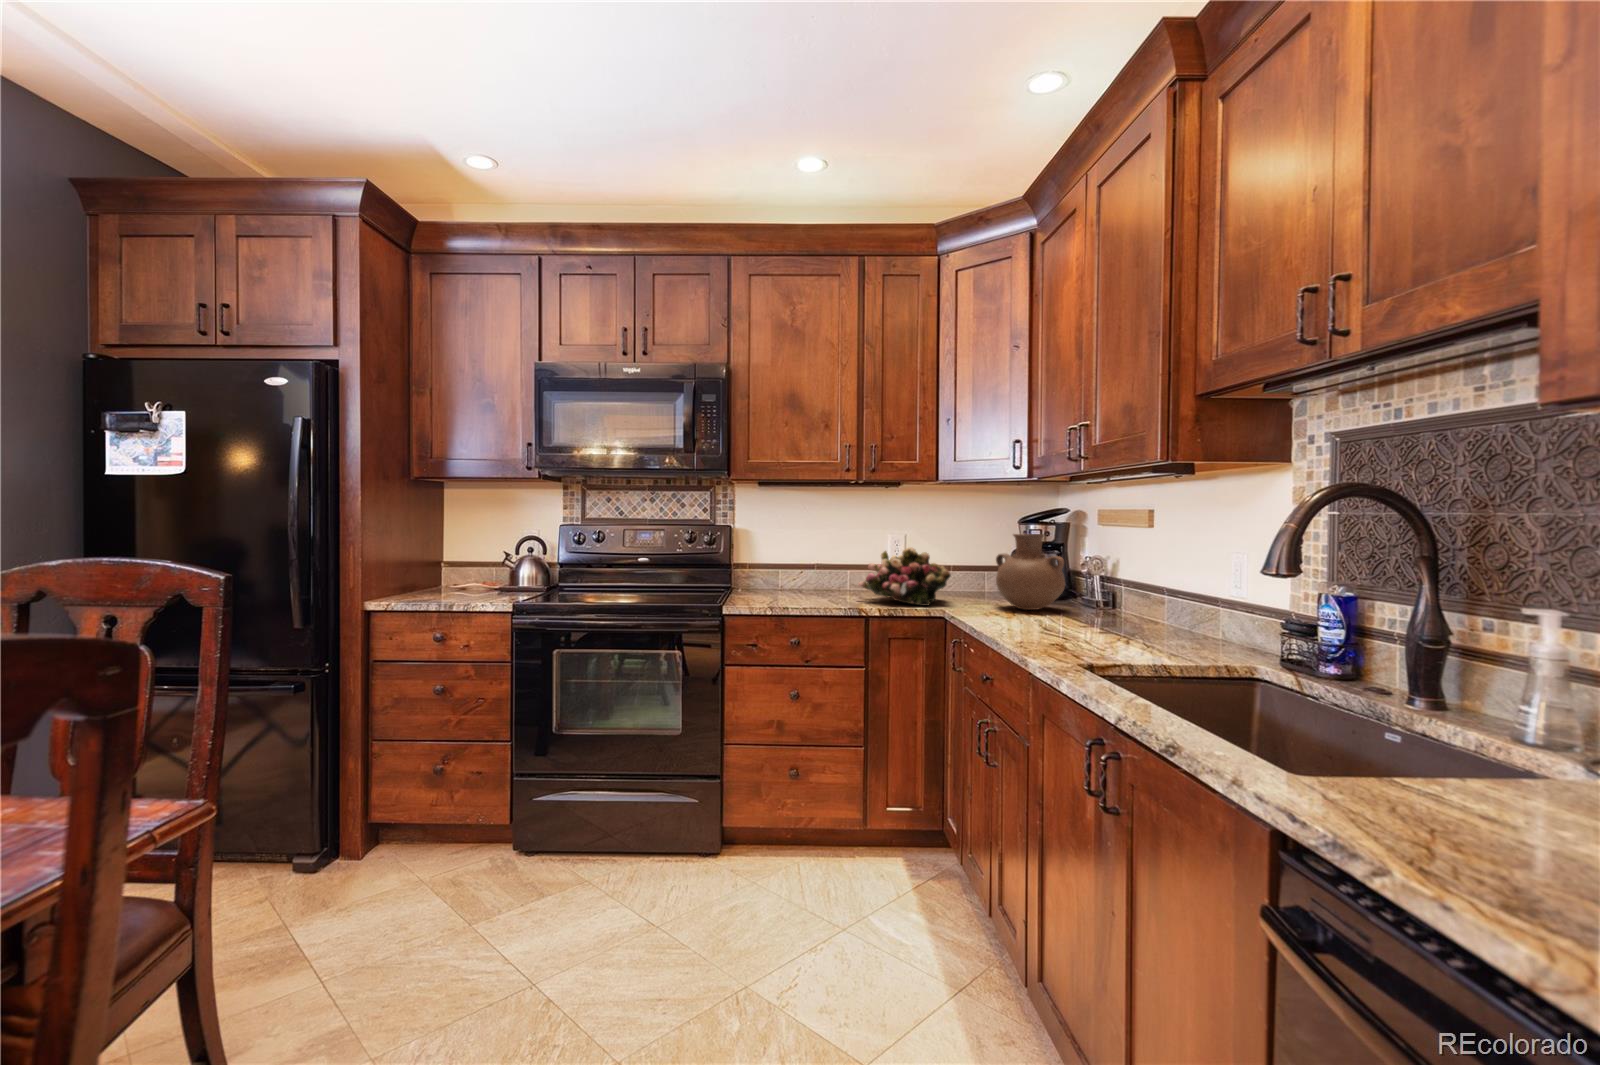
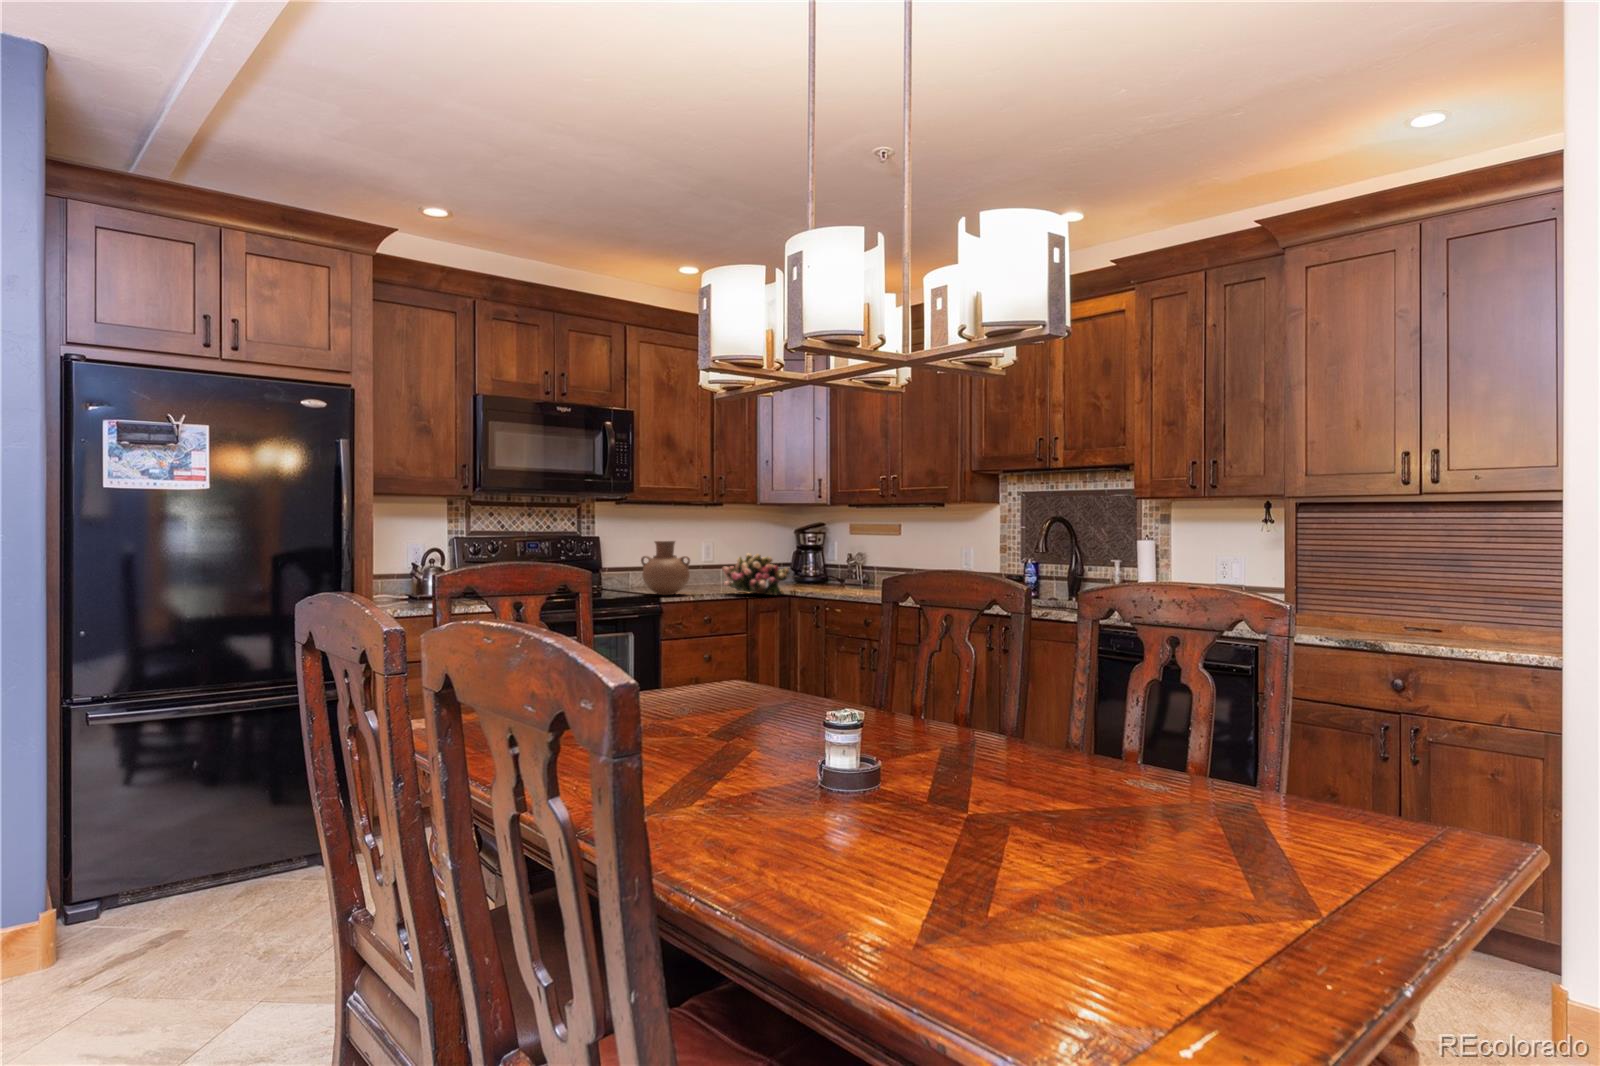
vase: present [996,534,1065,610] -> present [641,541,690,595]

